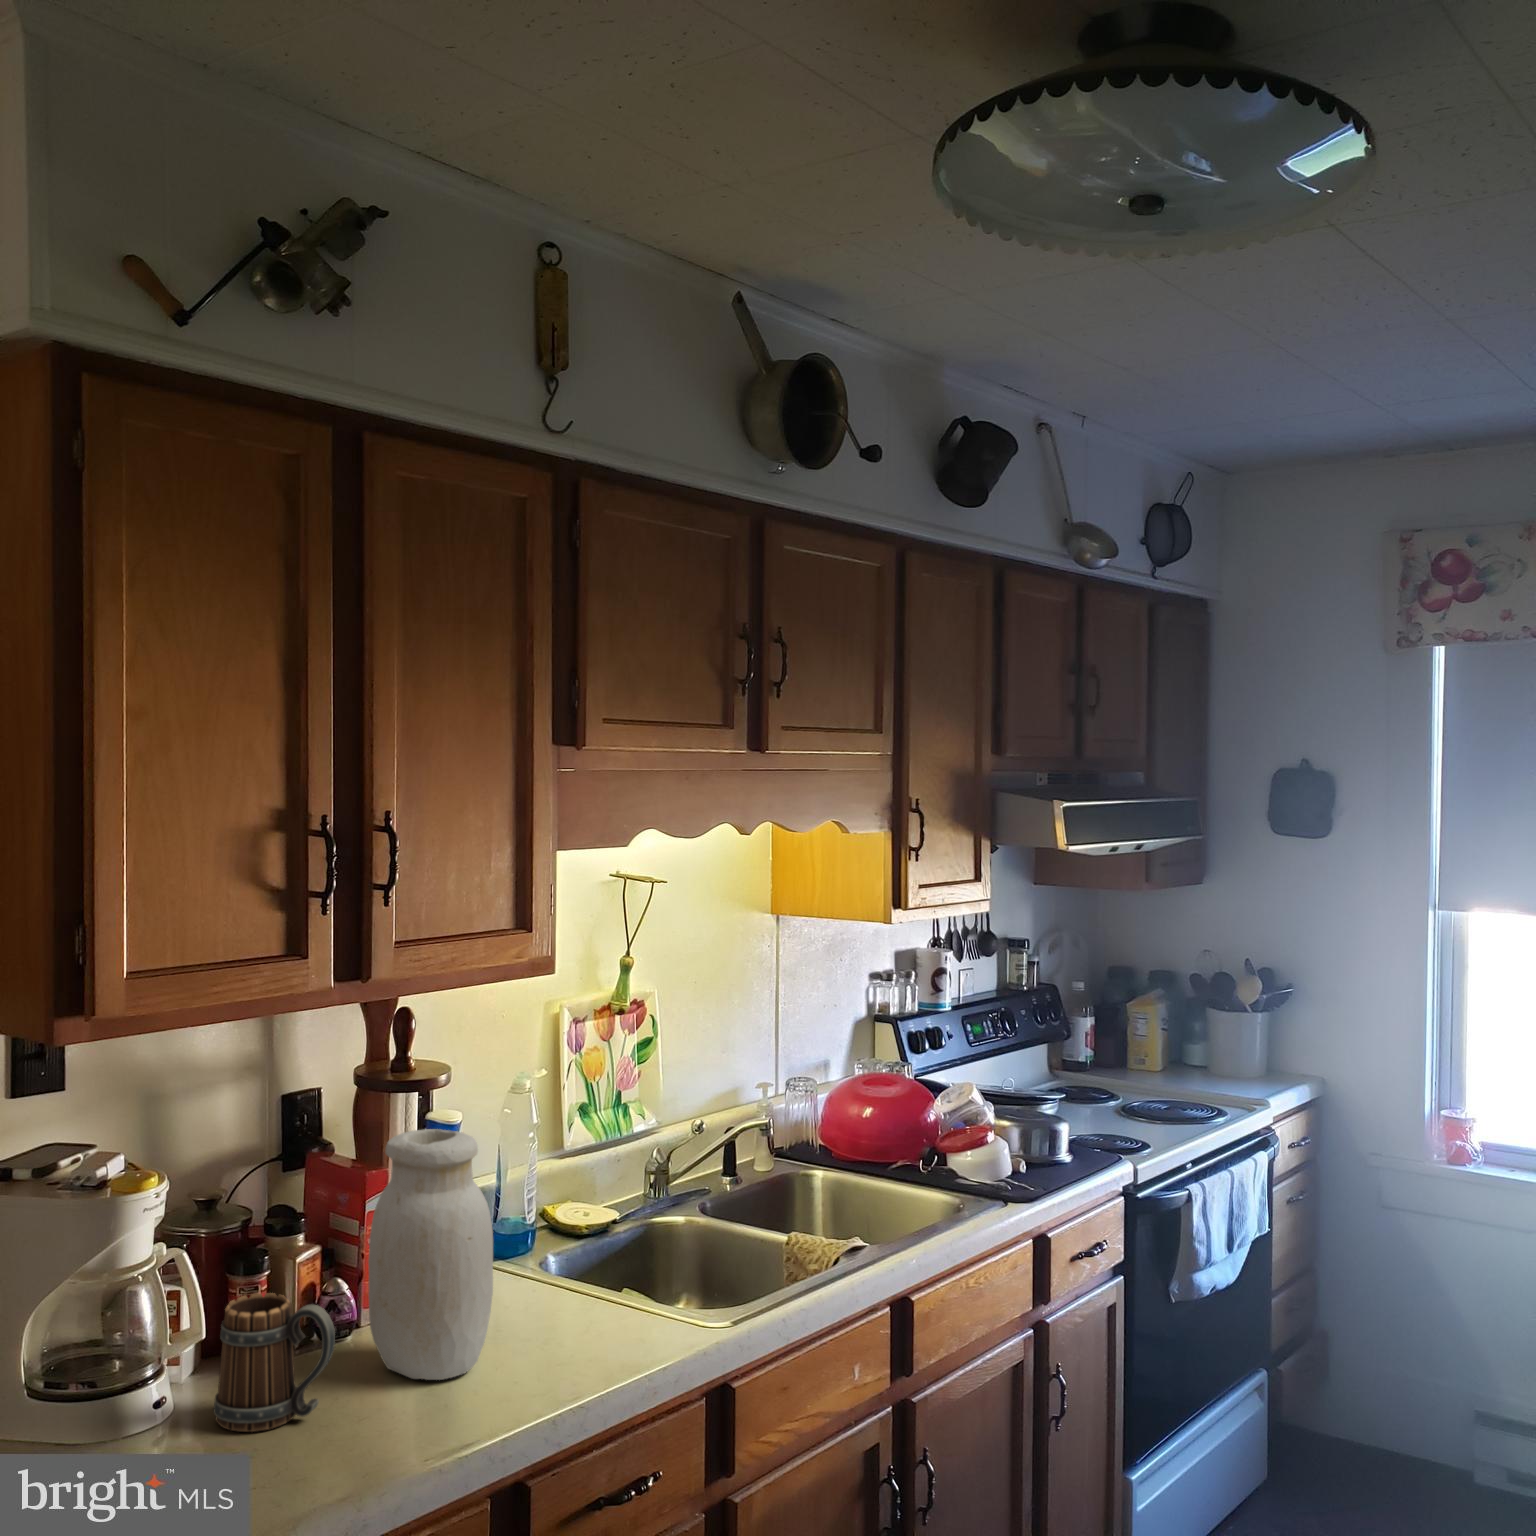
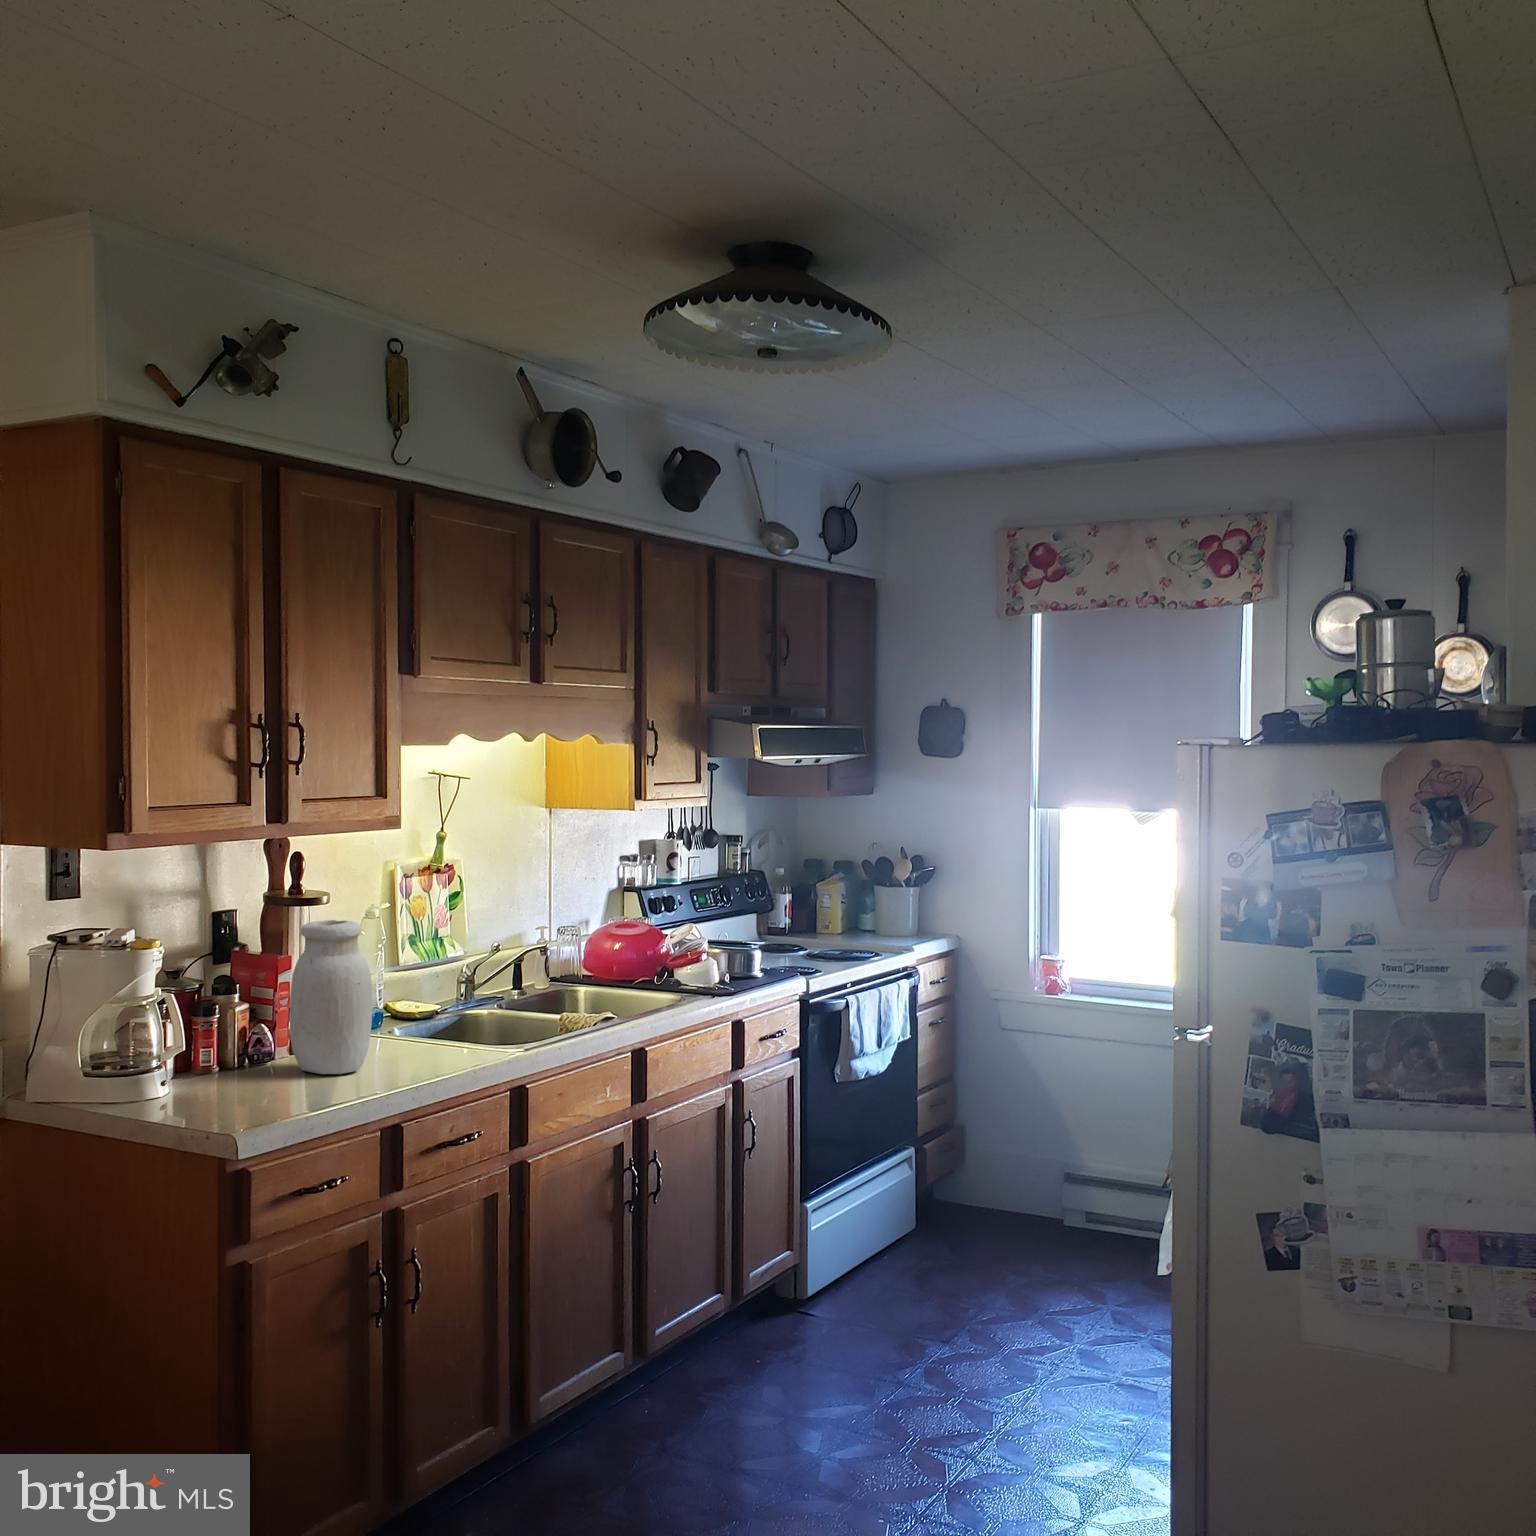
mug: present [213,1293,335,1432] -> none [200,1016,278,1095]

